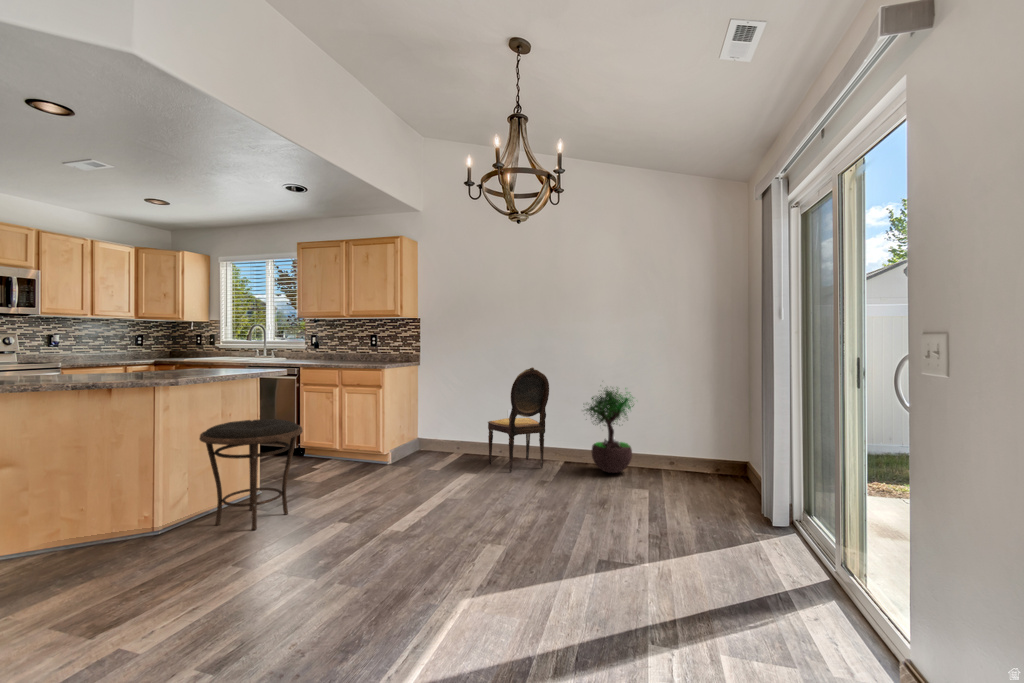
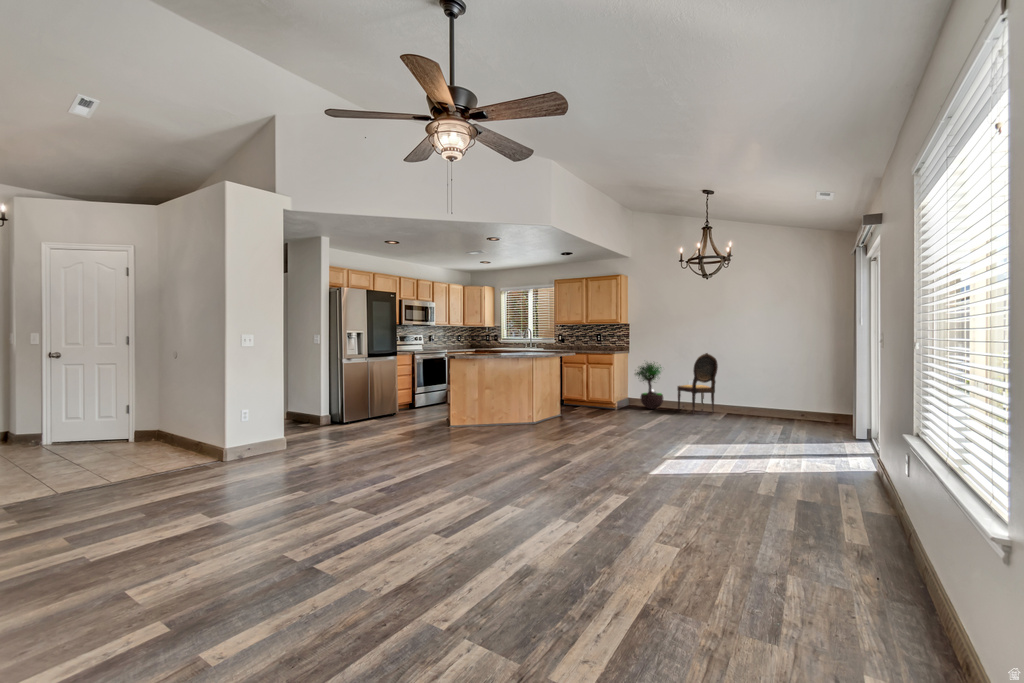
potted tree: present [586,389,634,473] -> present [636,363,663,409]
side table: present [200,419,303,530] -> none [547,377,591,427]

